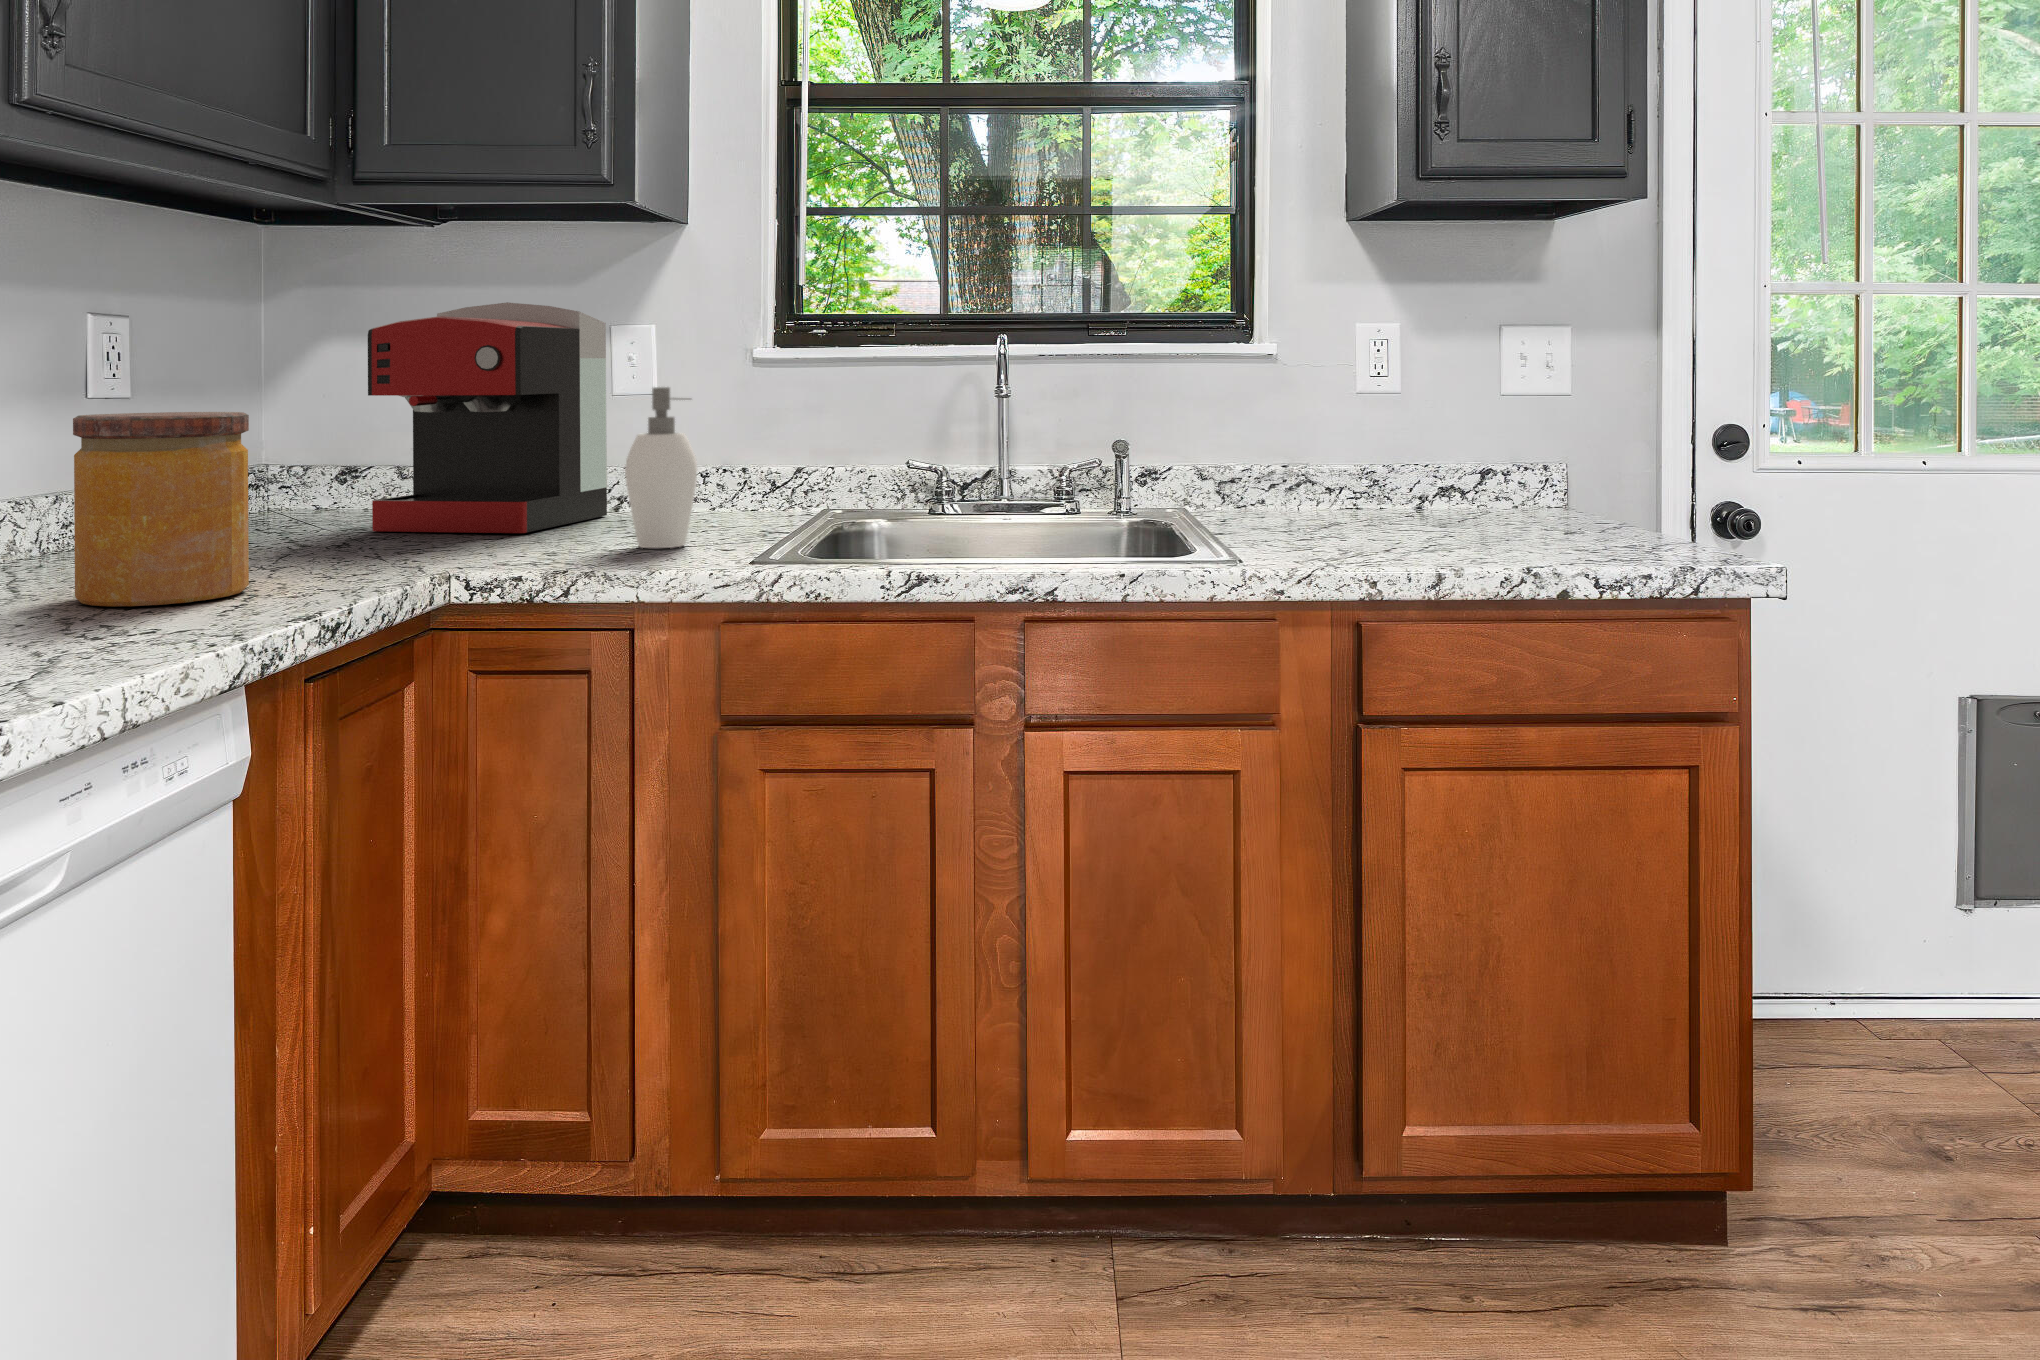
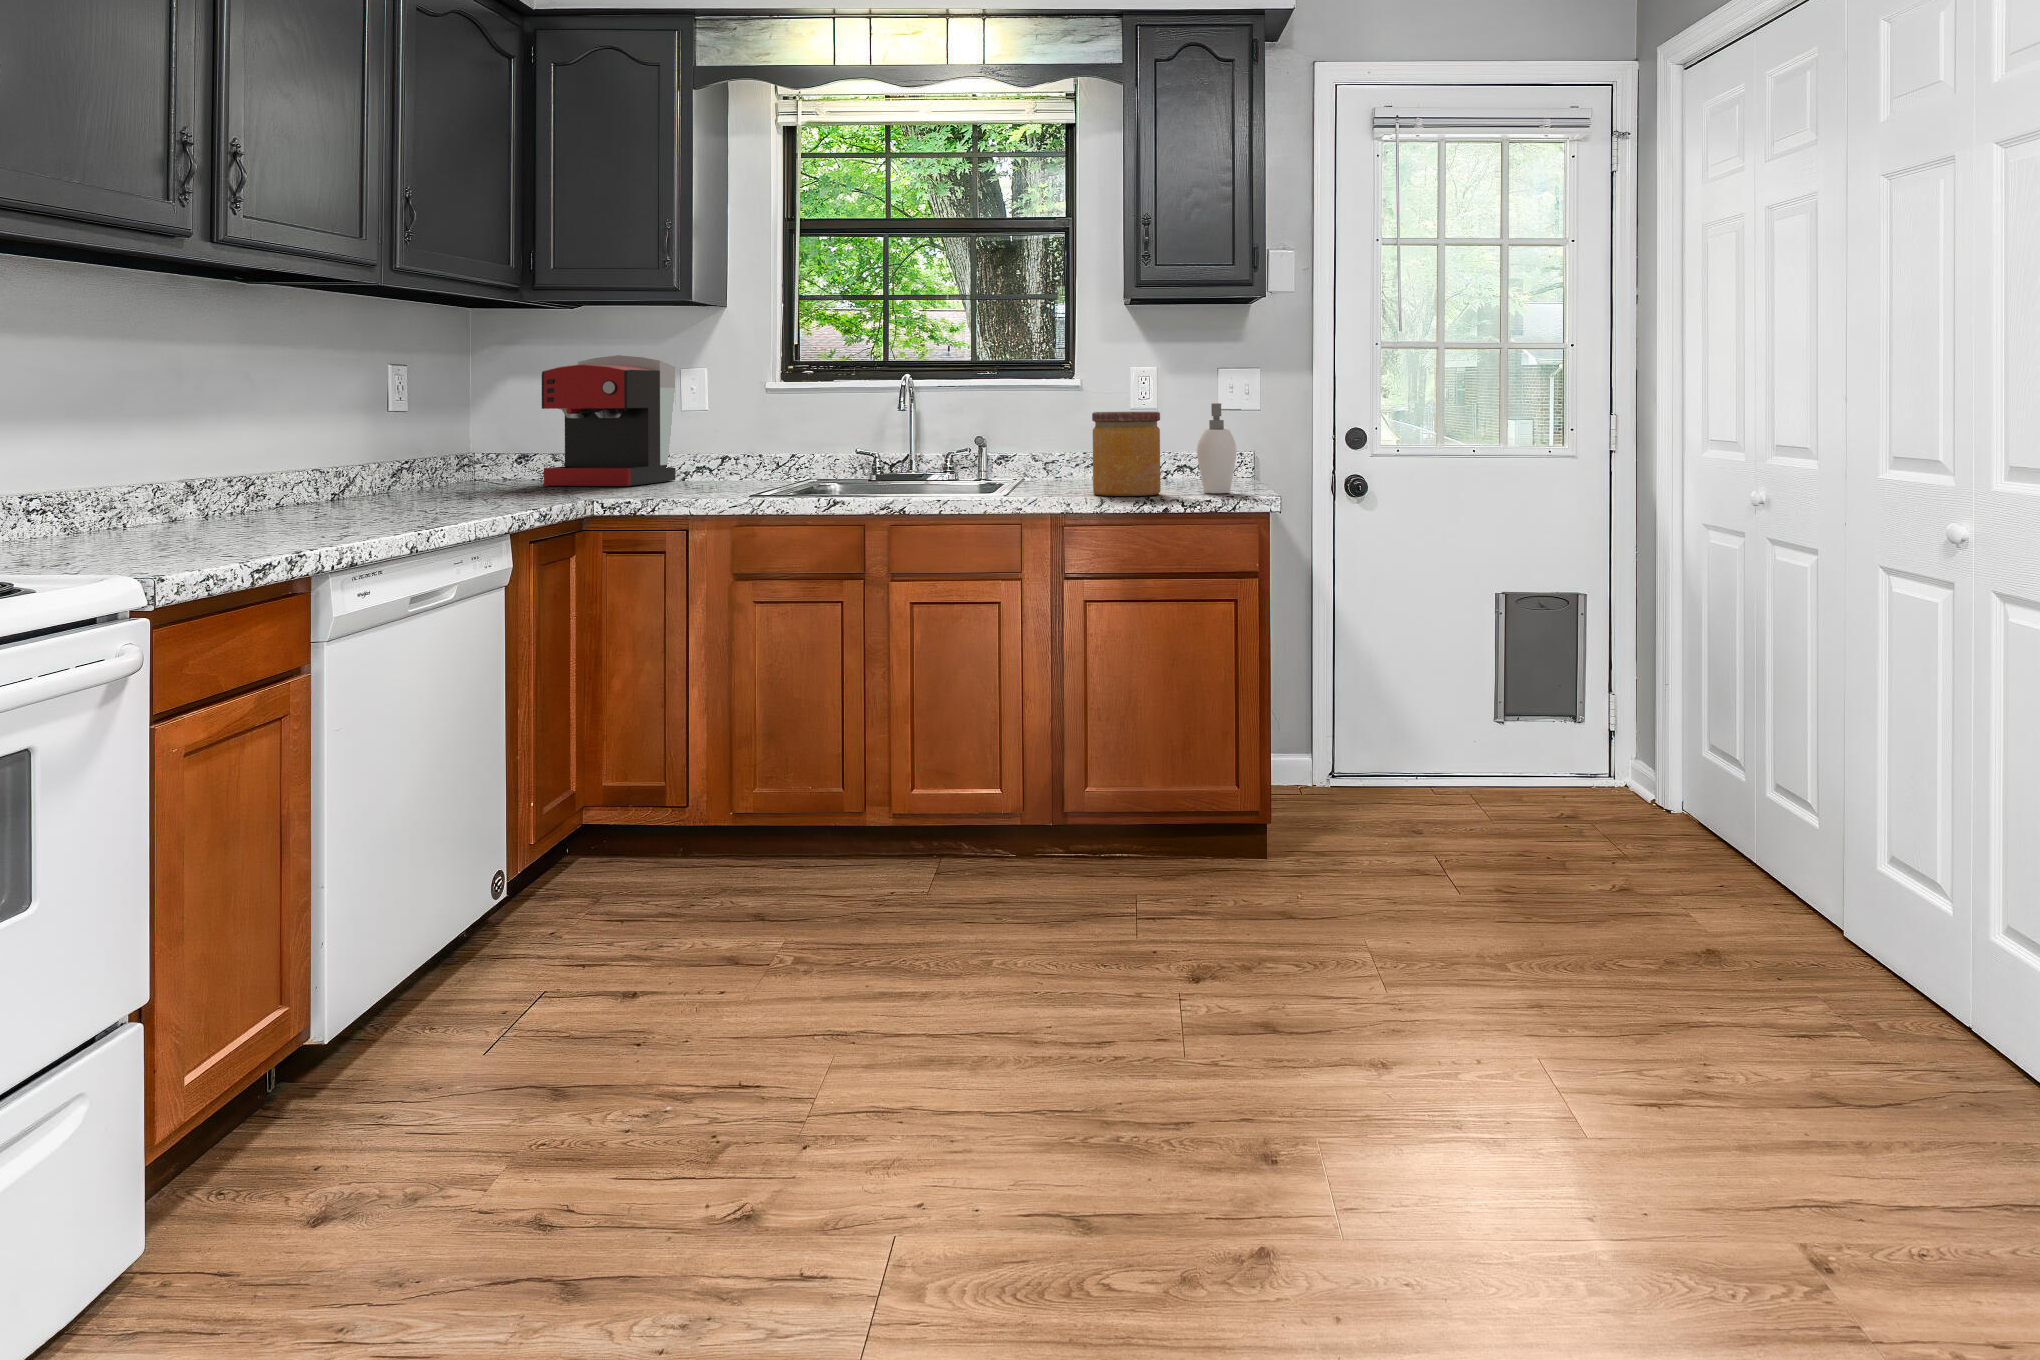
soap dispenser: present [625,387,697,548] -> present [1197,403,1241,493]
jar: present [73,412,249,606] -> present [1092,411,1160,496]

